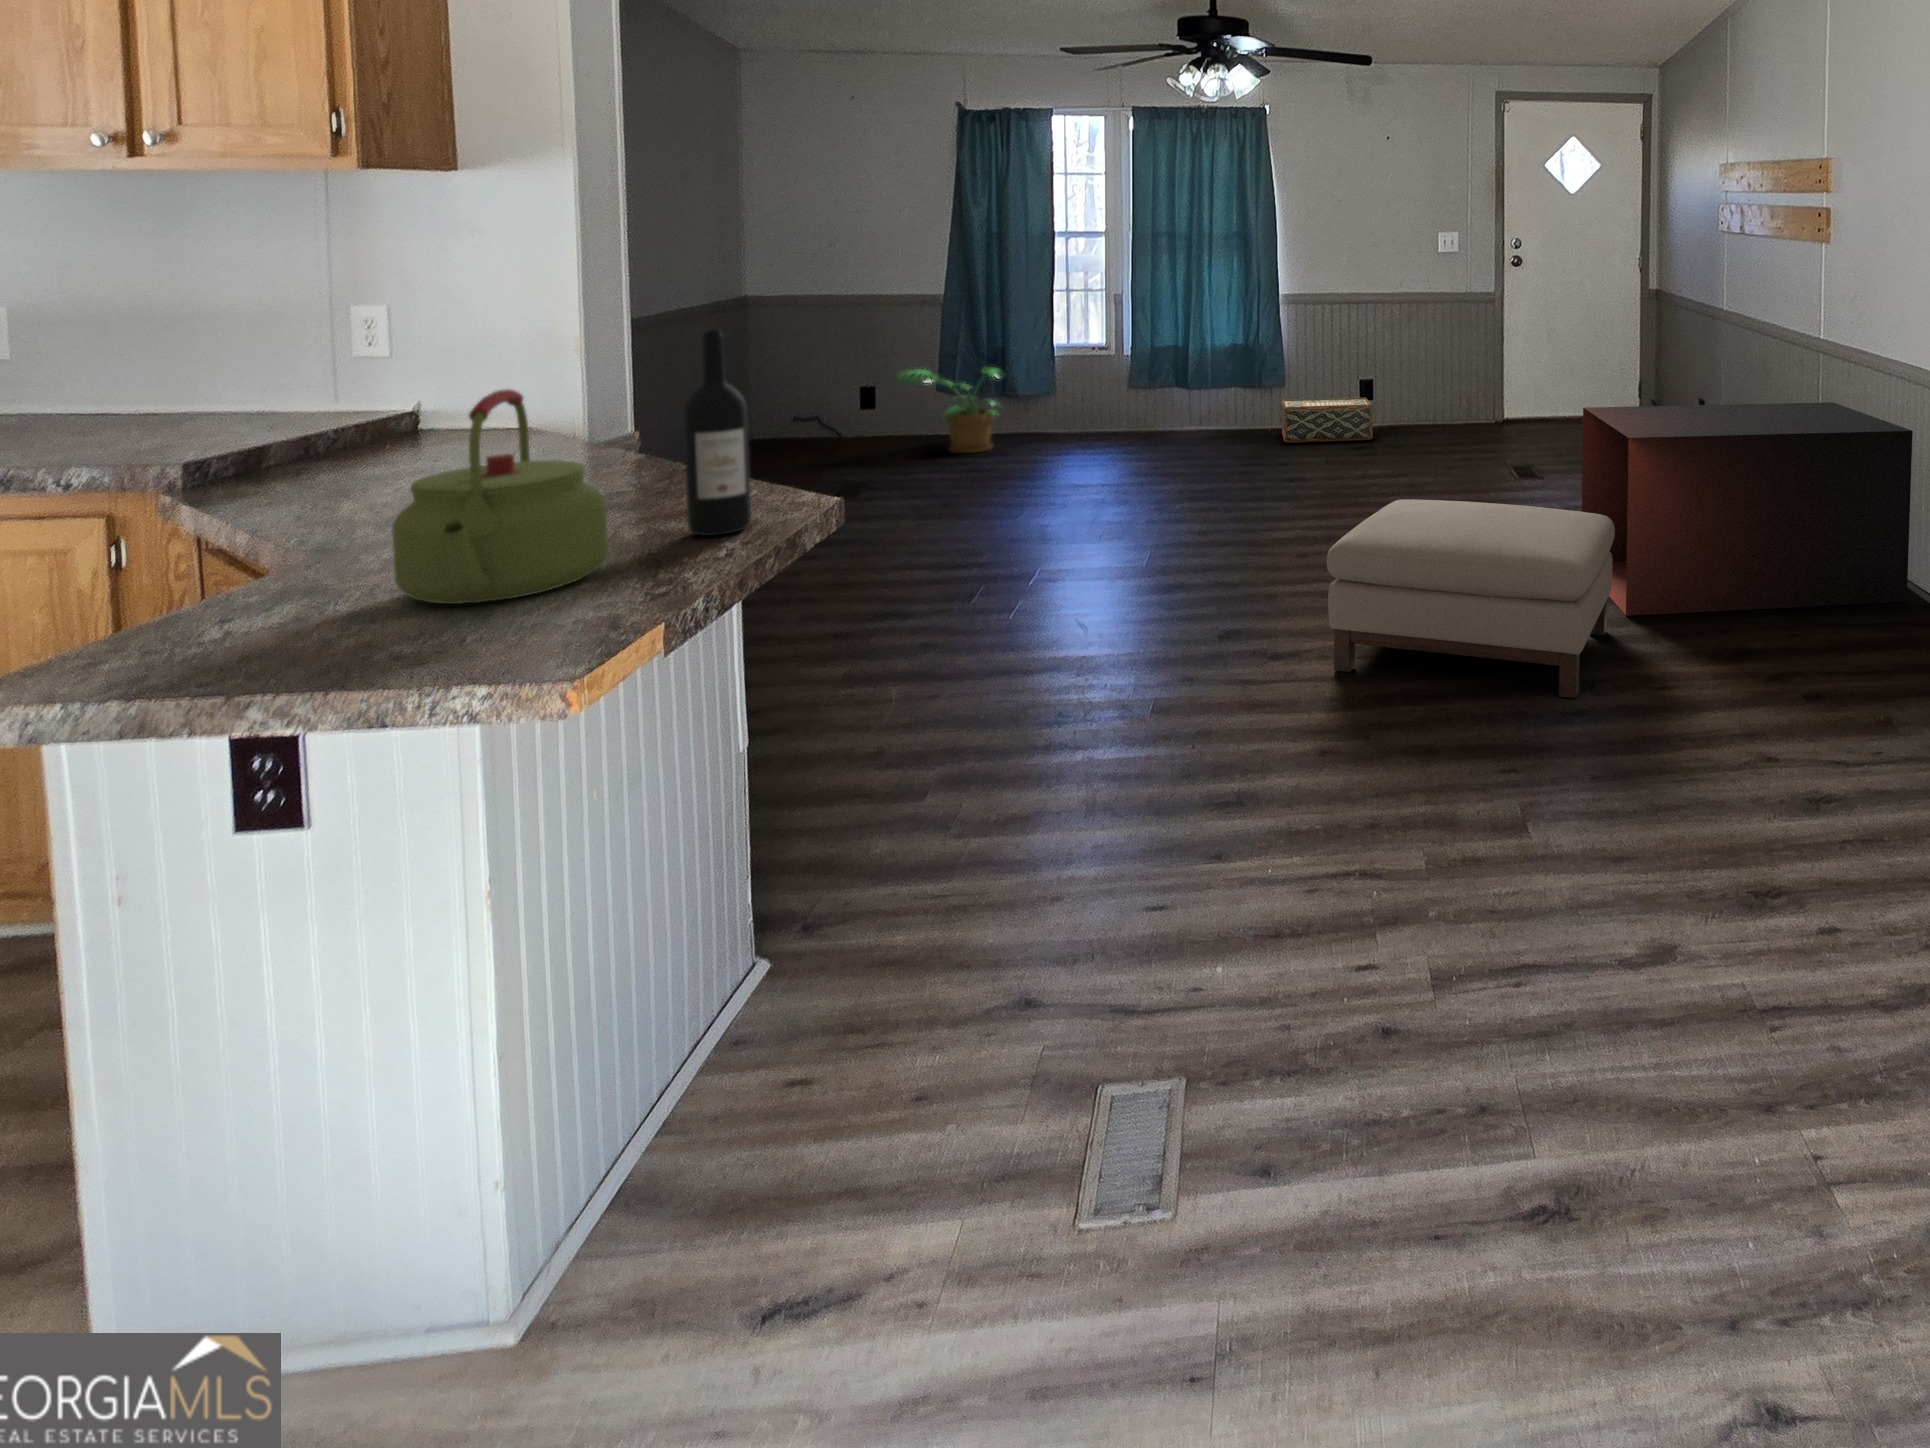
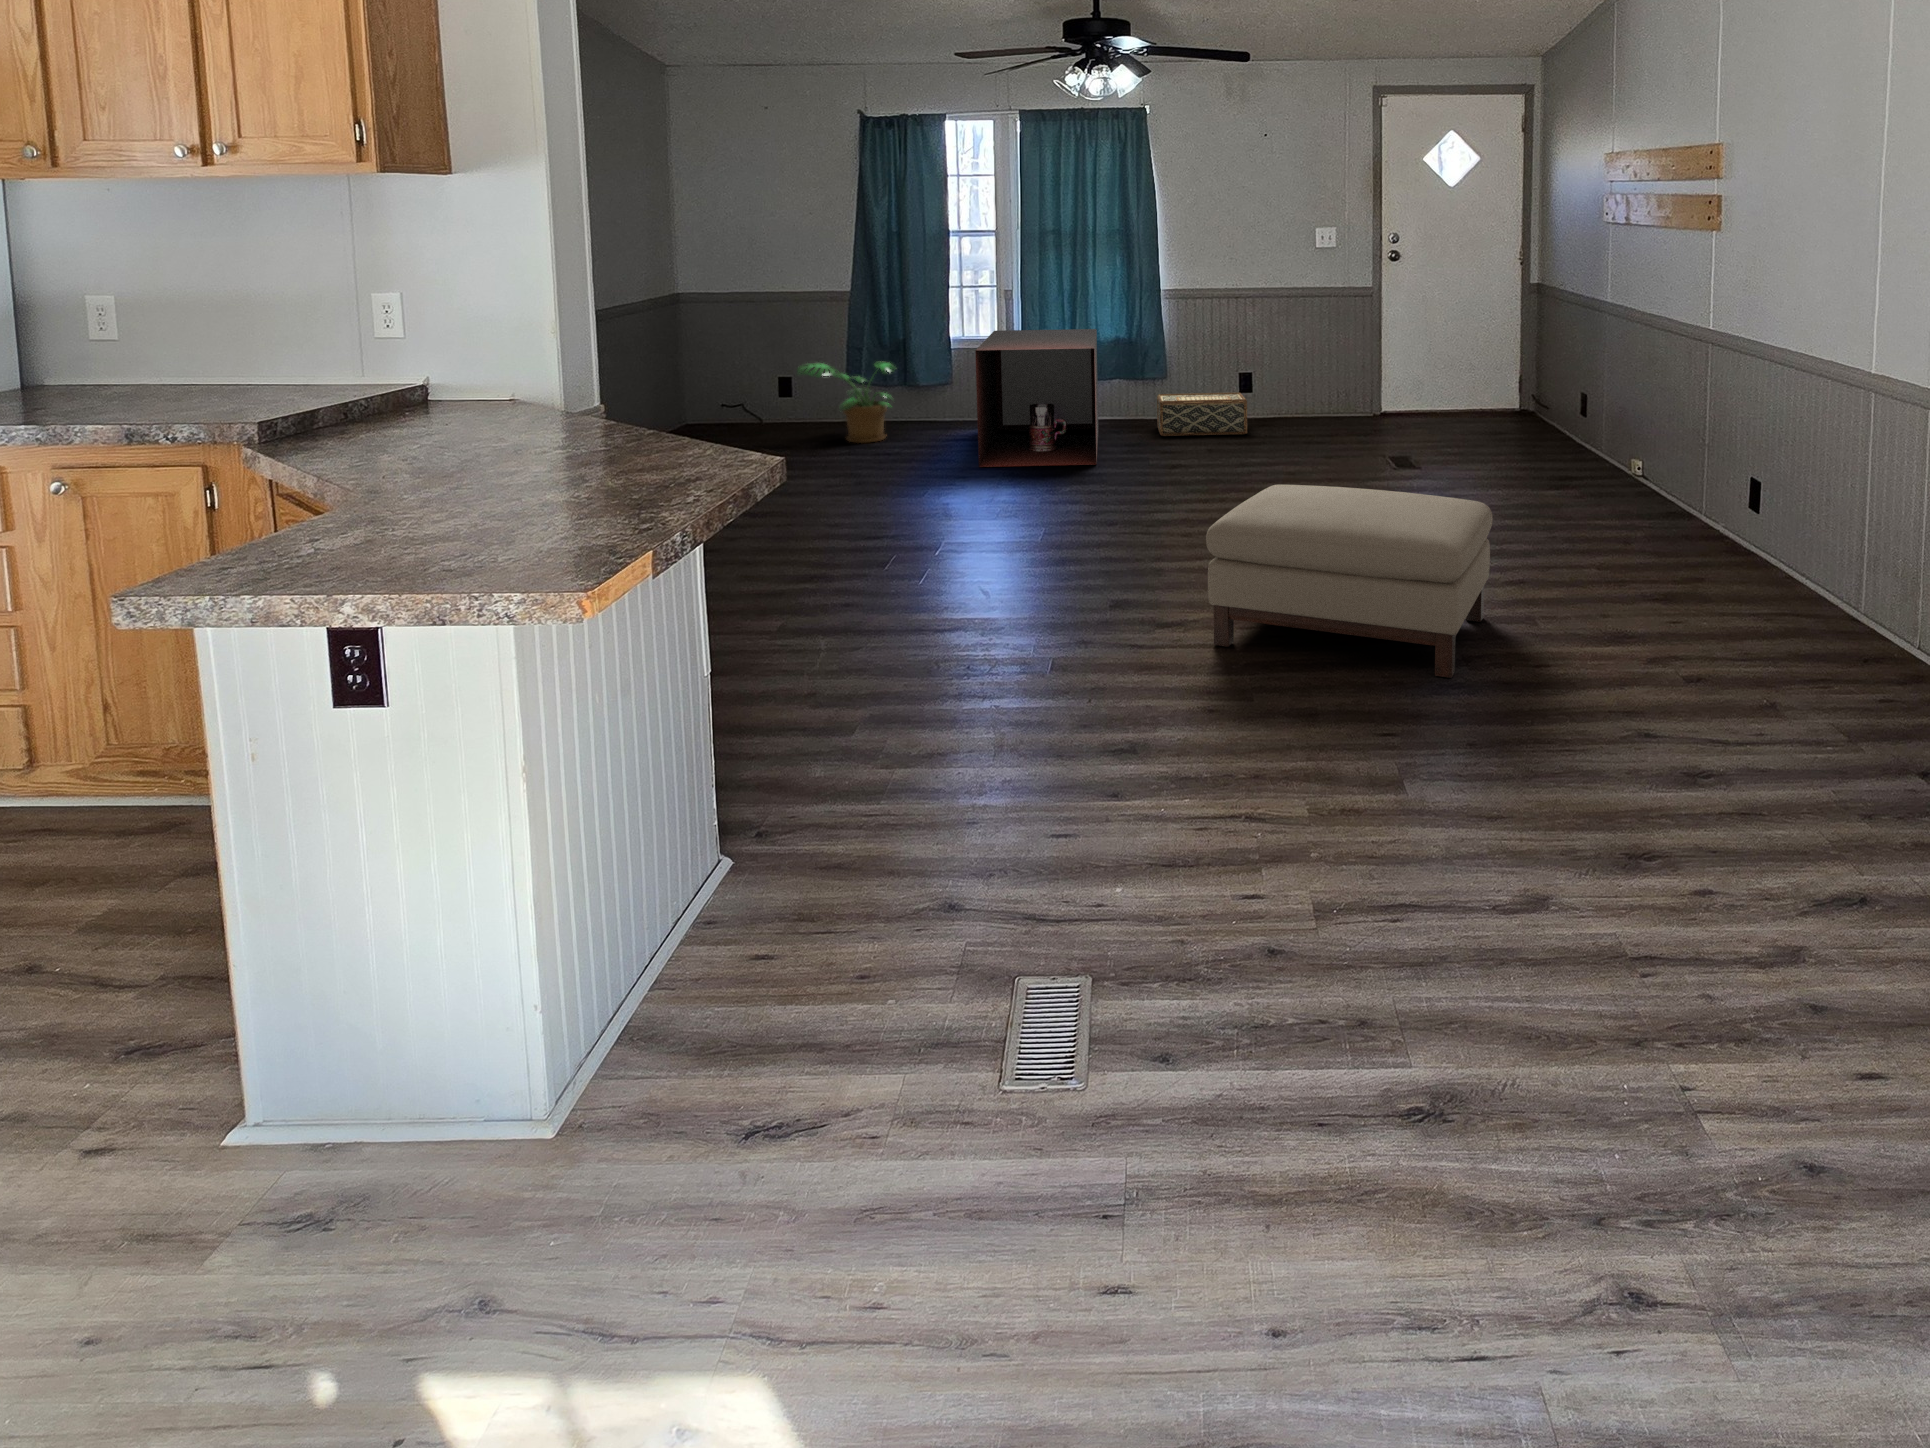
wine bottle: present [684,330,751,536] -> none [655,304,710,484]
kettle: present [392,389,609,604] -> none [441,352,602,529]
storage cabinet: present [1582,402,1913,616] -> present [975,329,1098,467]

